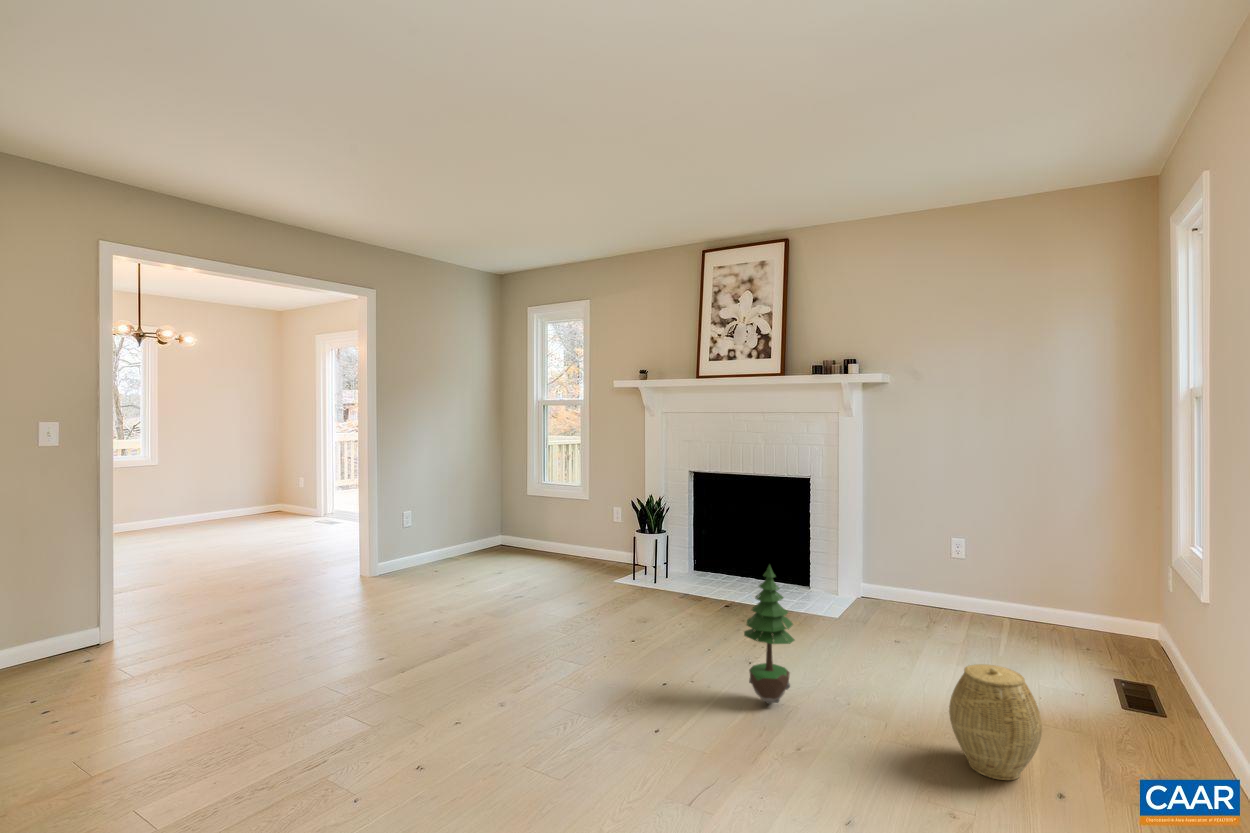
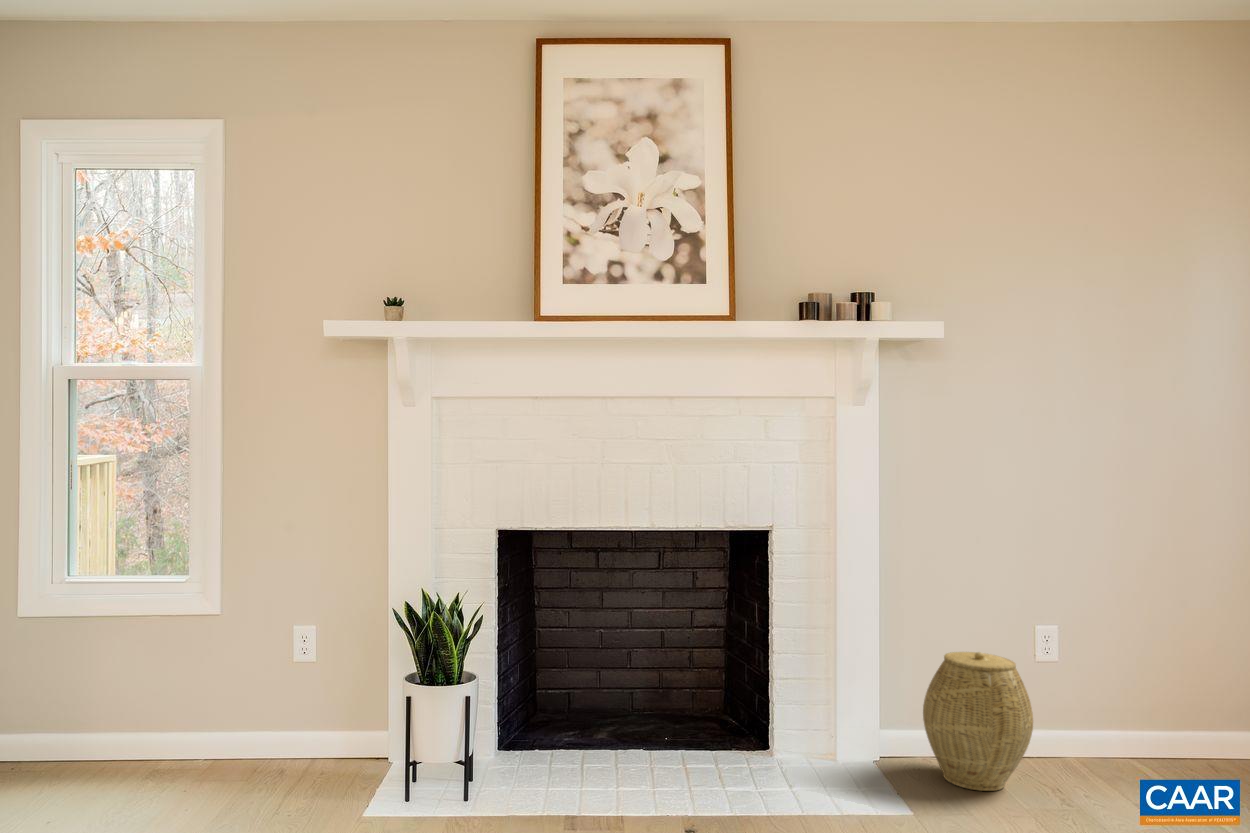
potted tree: present [744,565,794,704] -> none [653,531,723,727]

